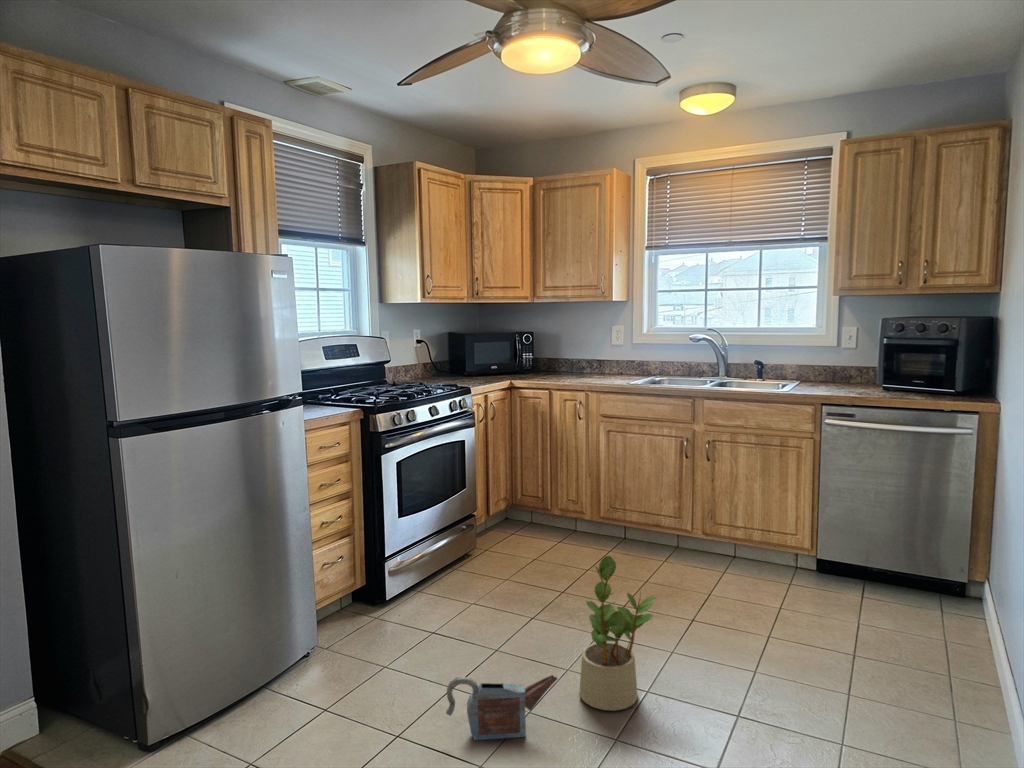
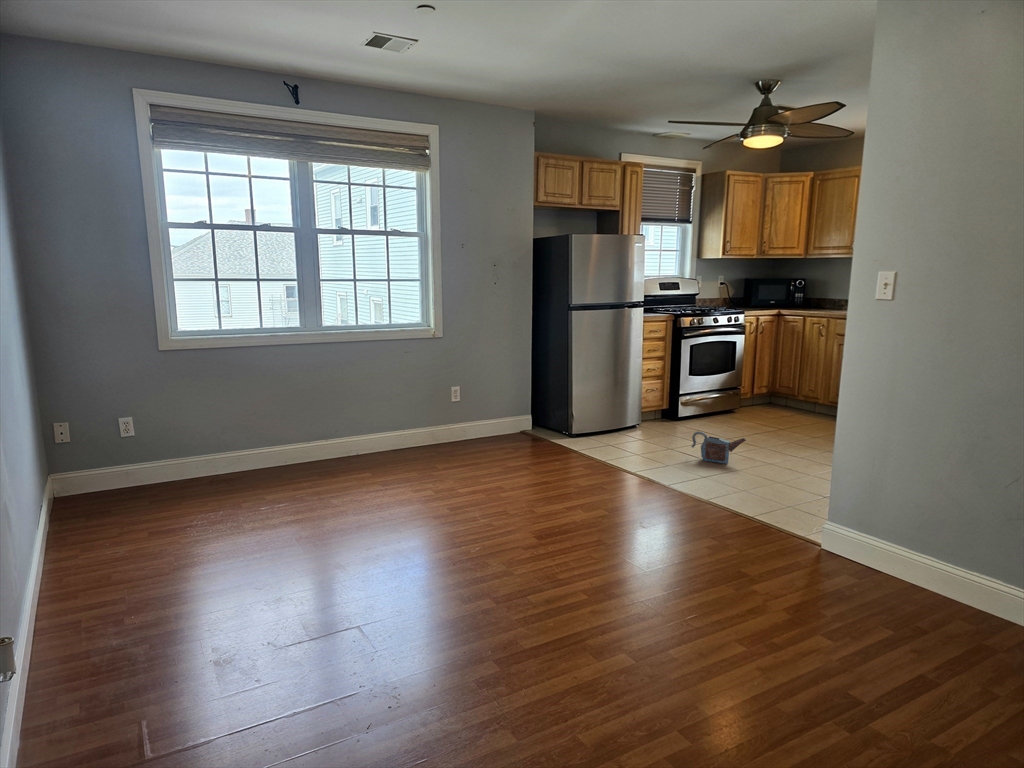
potted plant: present [580,556,657,711] -> none [763,390,810,466]

